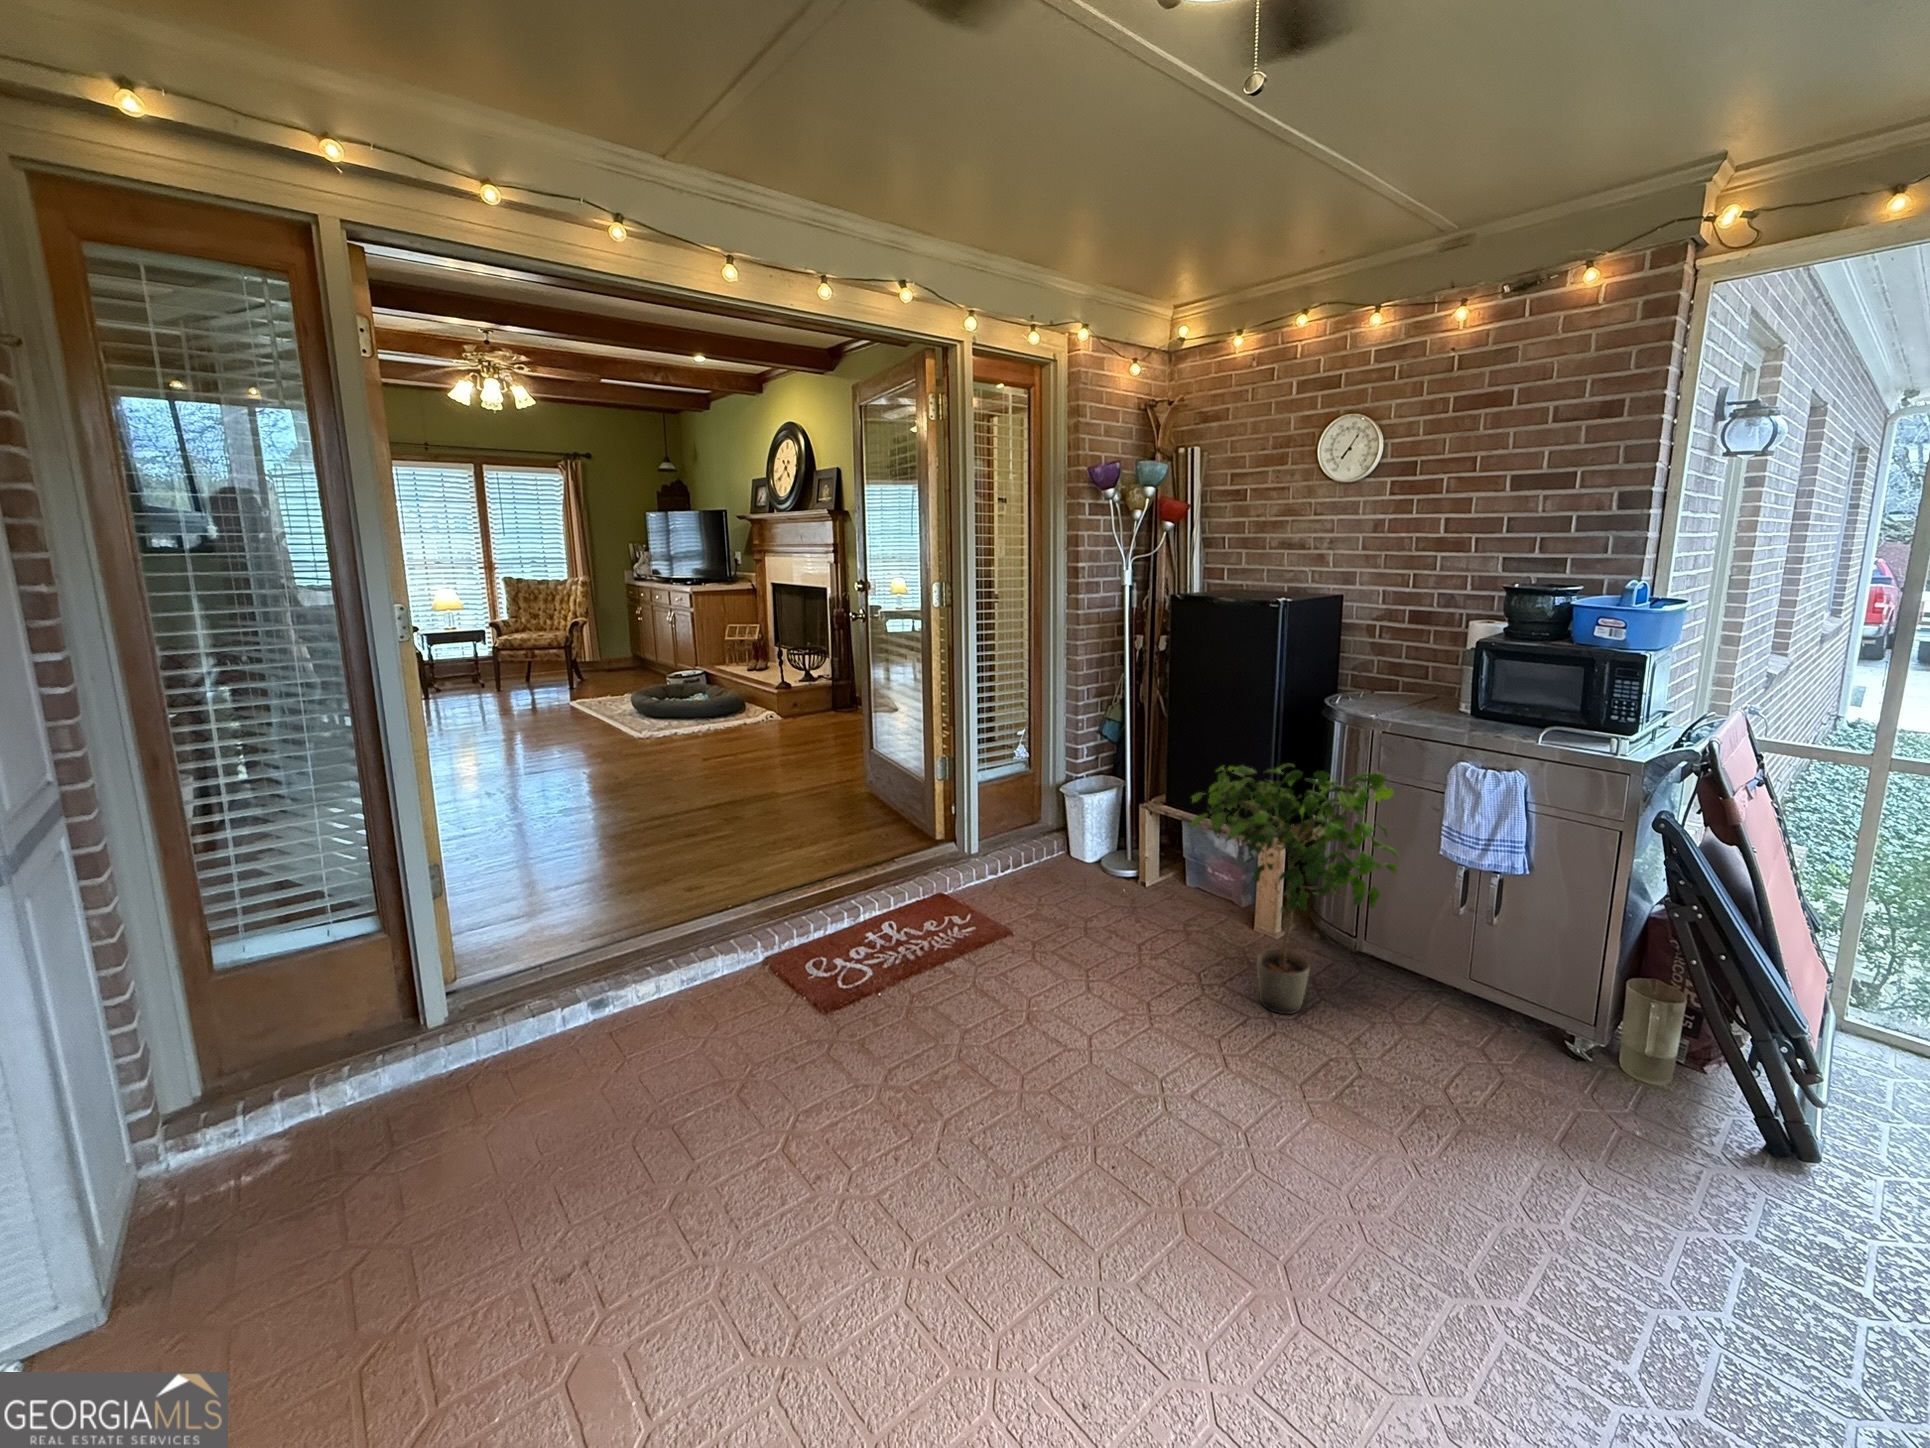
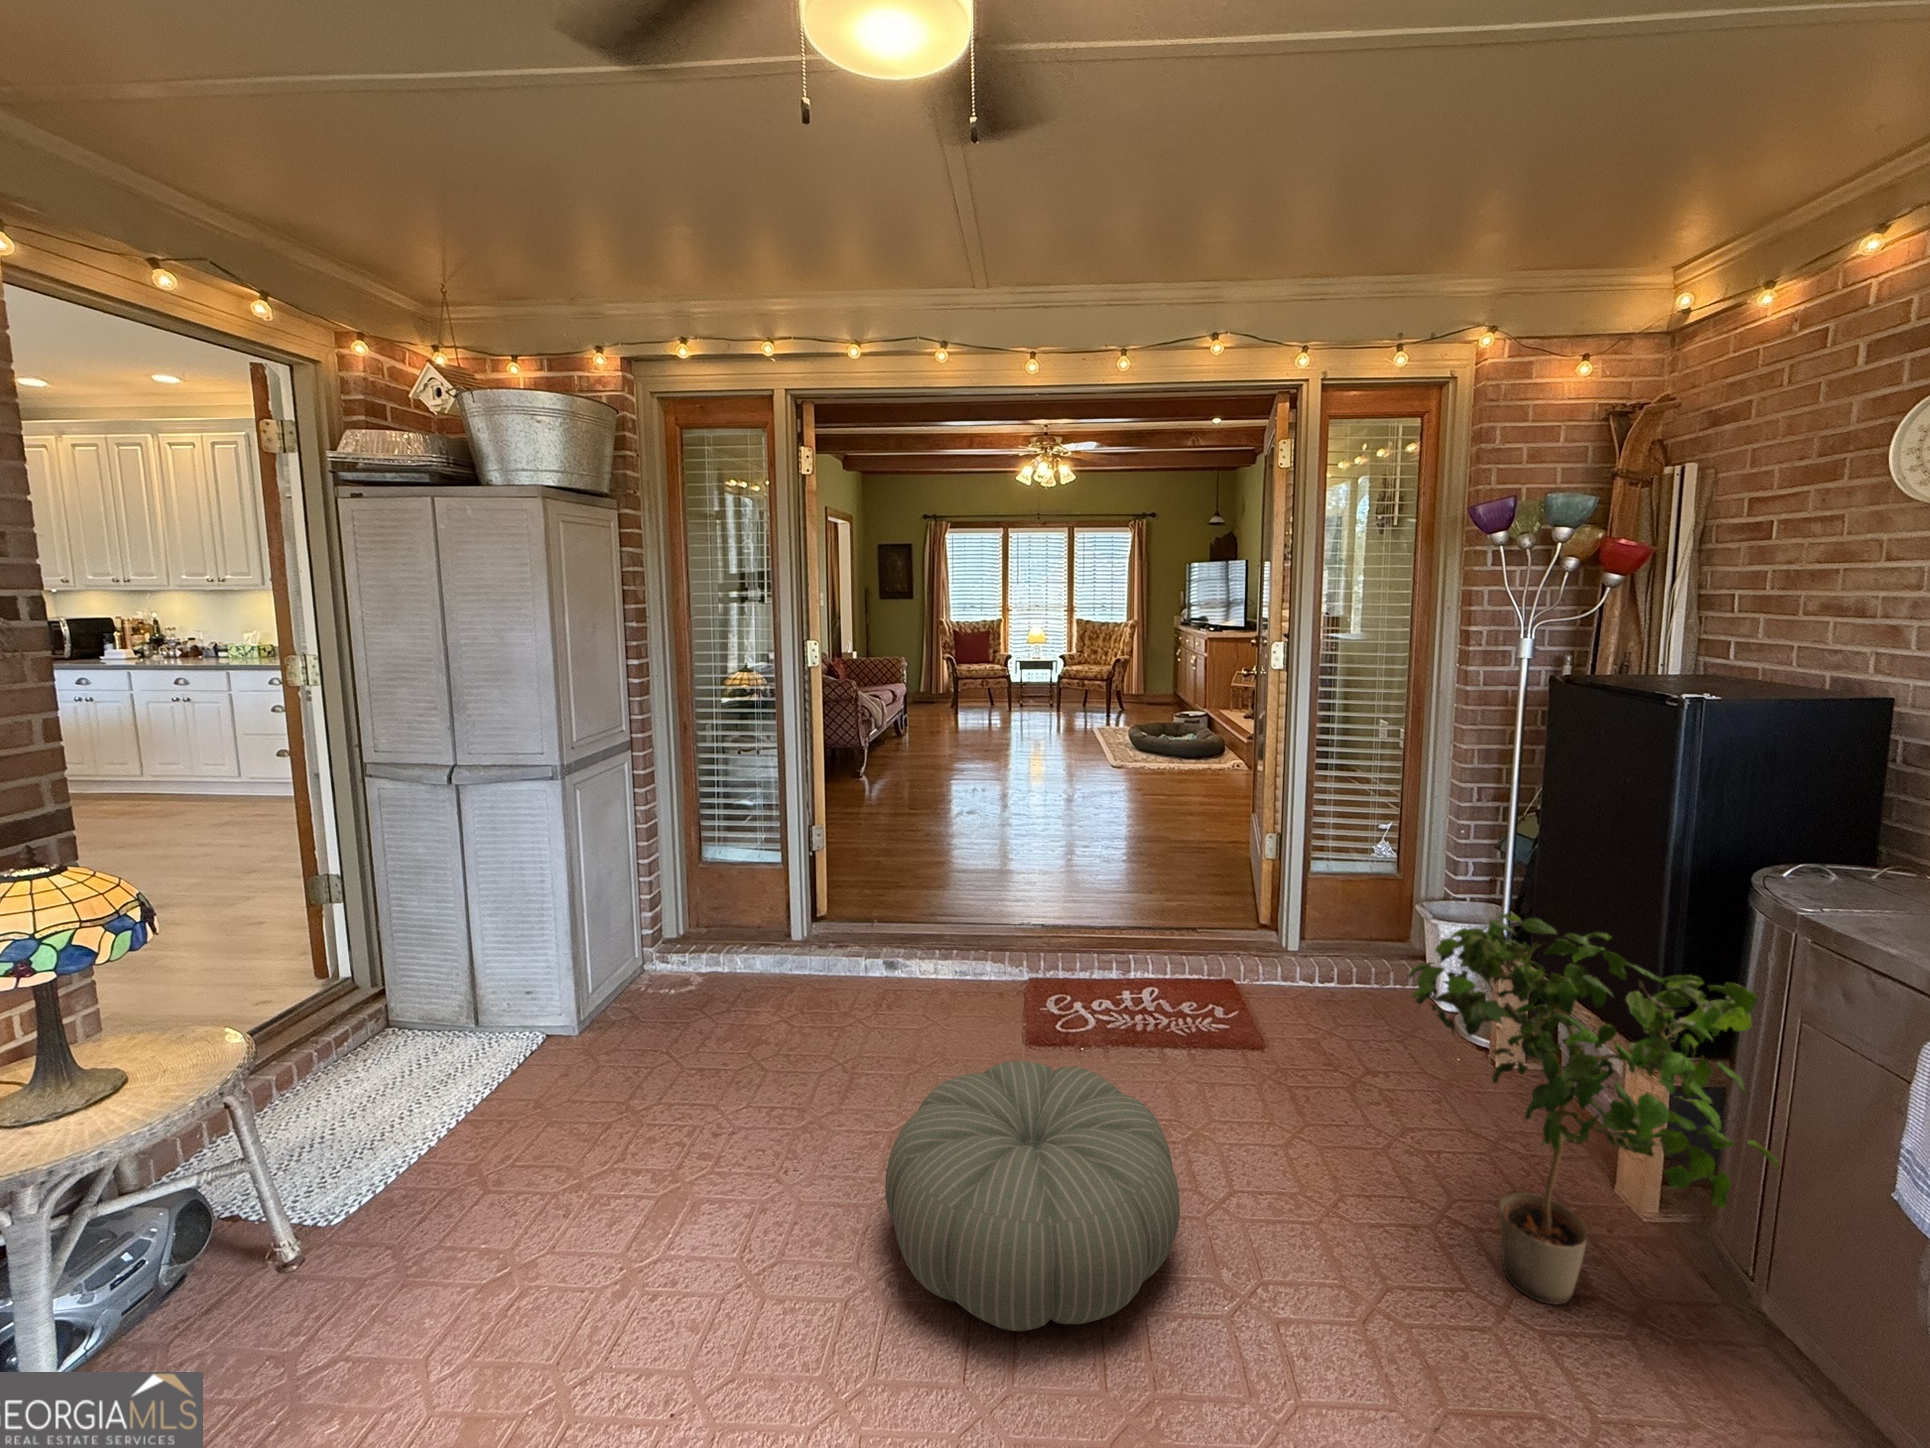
pouf: none [859,996,1146,1256] -> present [885,1061,1180,1331]

